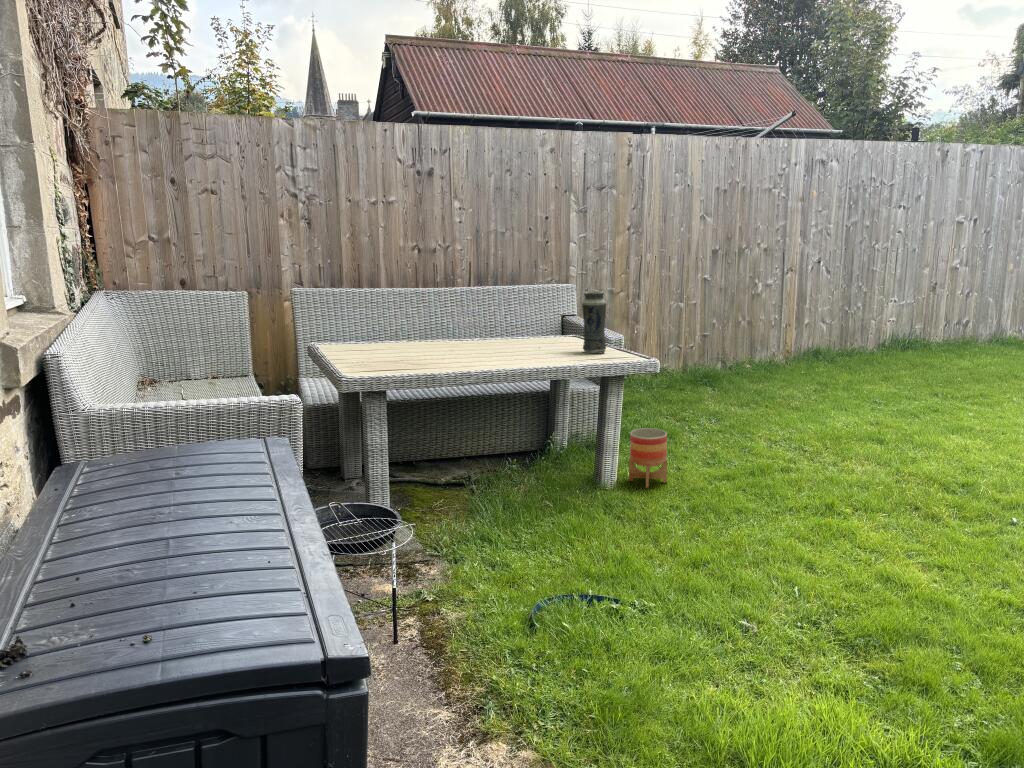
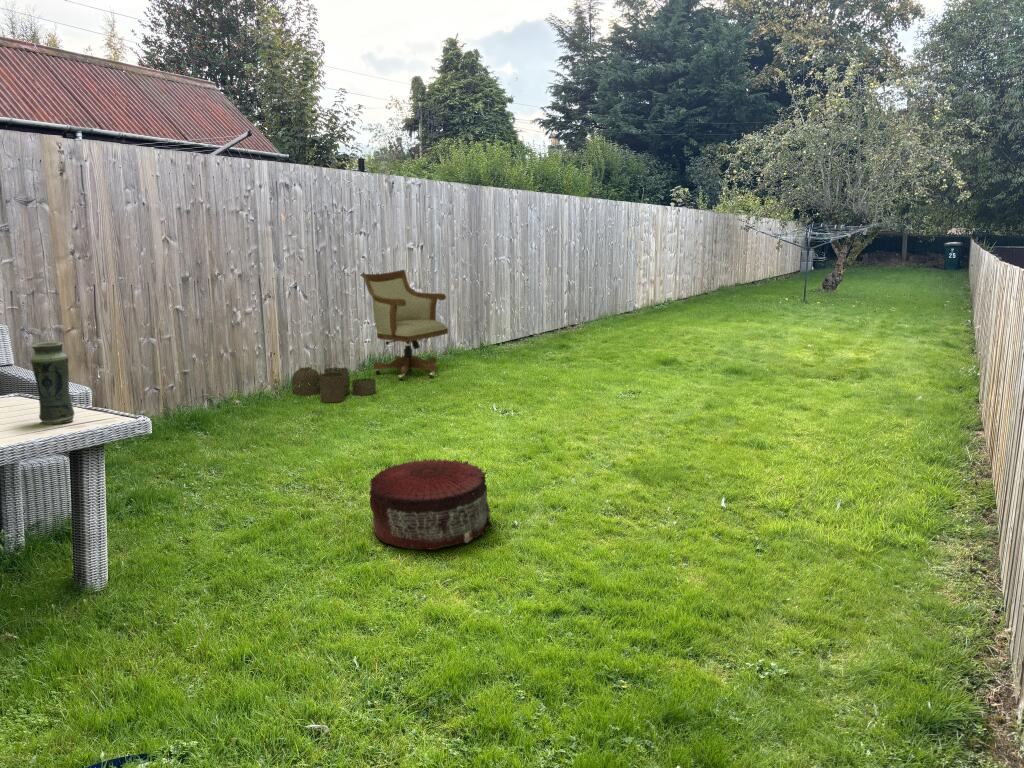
chair: none [893,247,995,367] -> present [361,270,448,380]
woven basket: none [802,340,893,379] -> present [292,366,376,402]
planter: present [629,428,667,488] -> none [120,500,175,576]
pouf: none [847,434,984,525] -> present [369,459,491,550]

